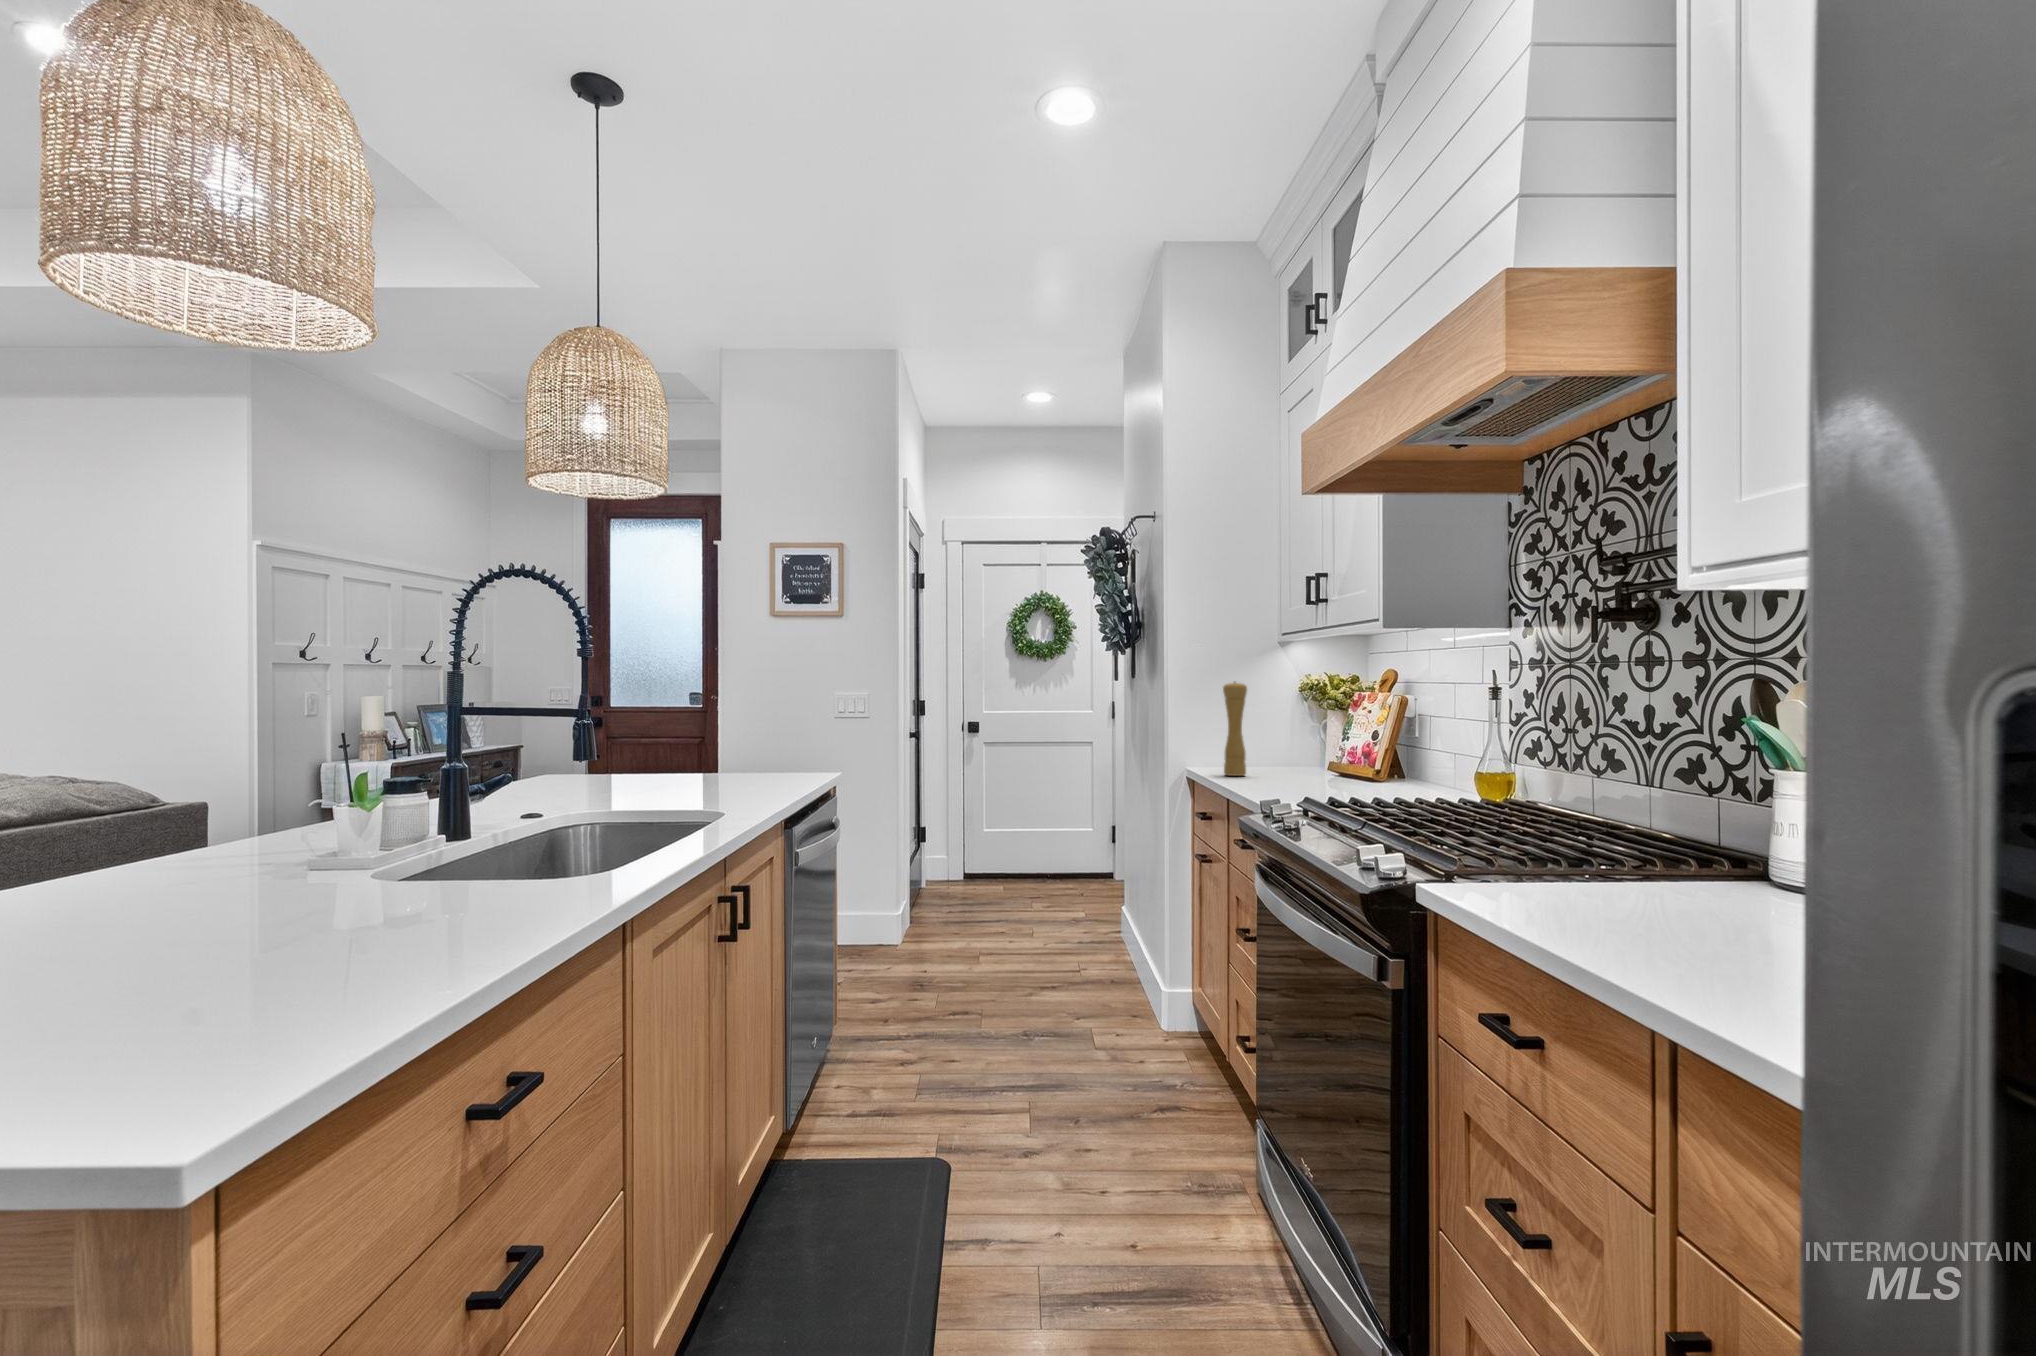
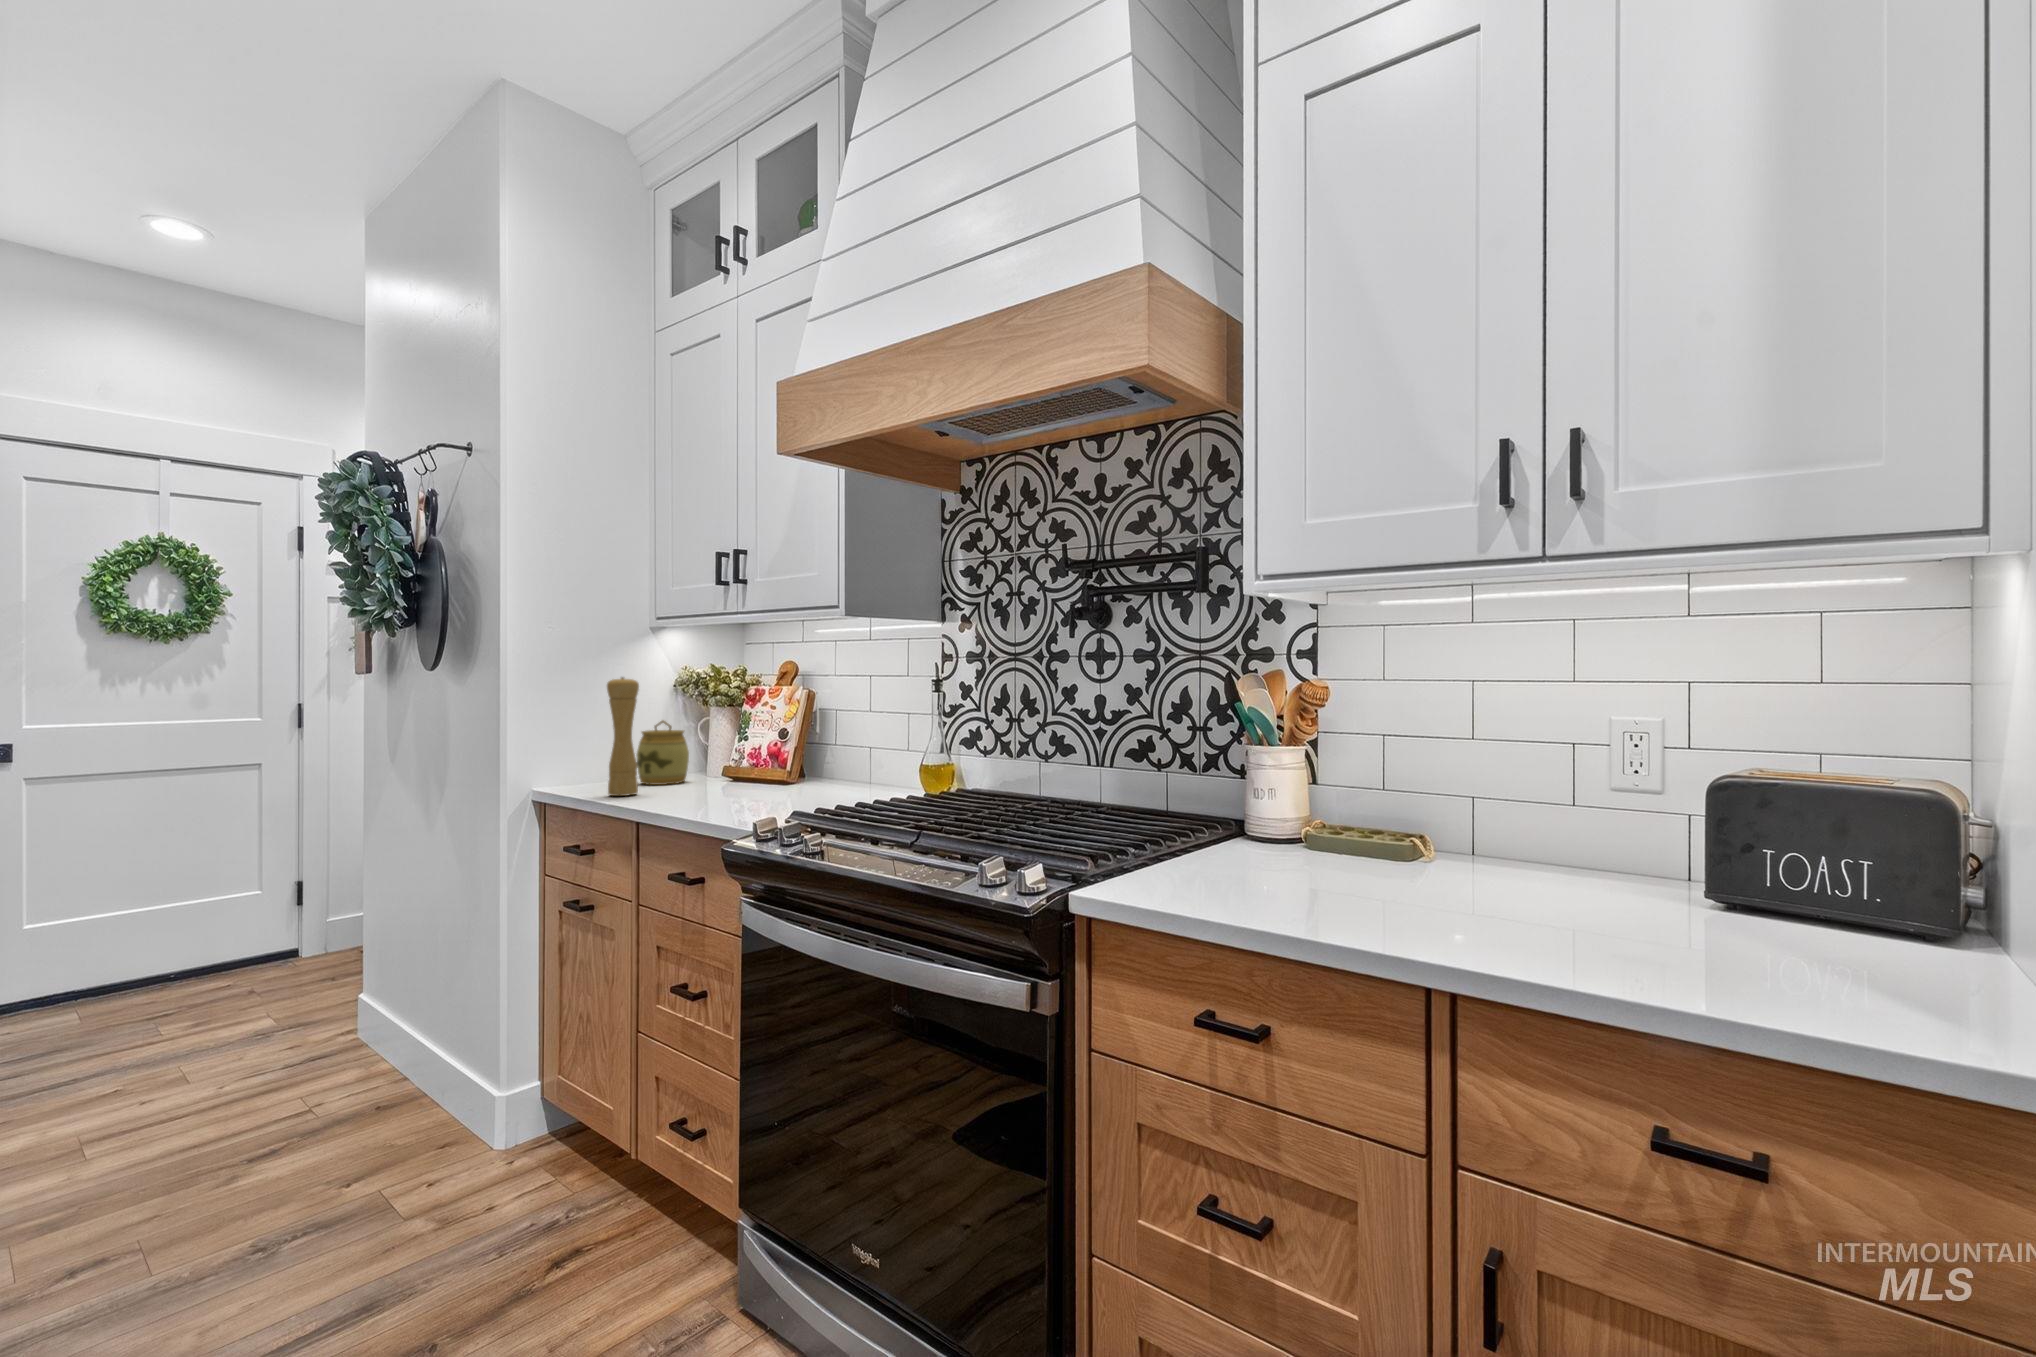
jar: none [1265,718,1307,772] -> present [637,721,689,785]

